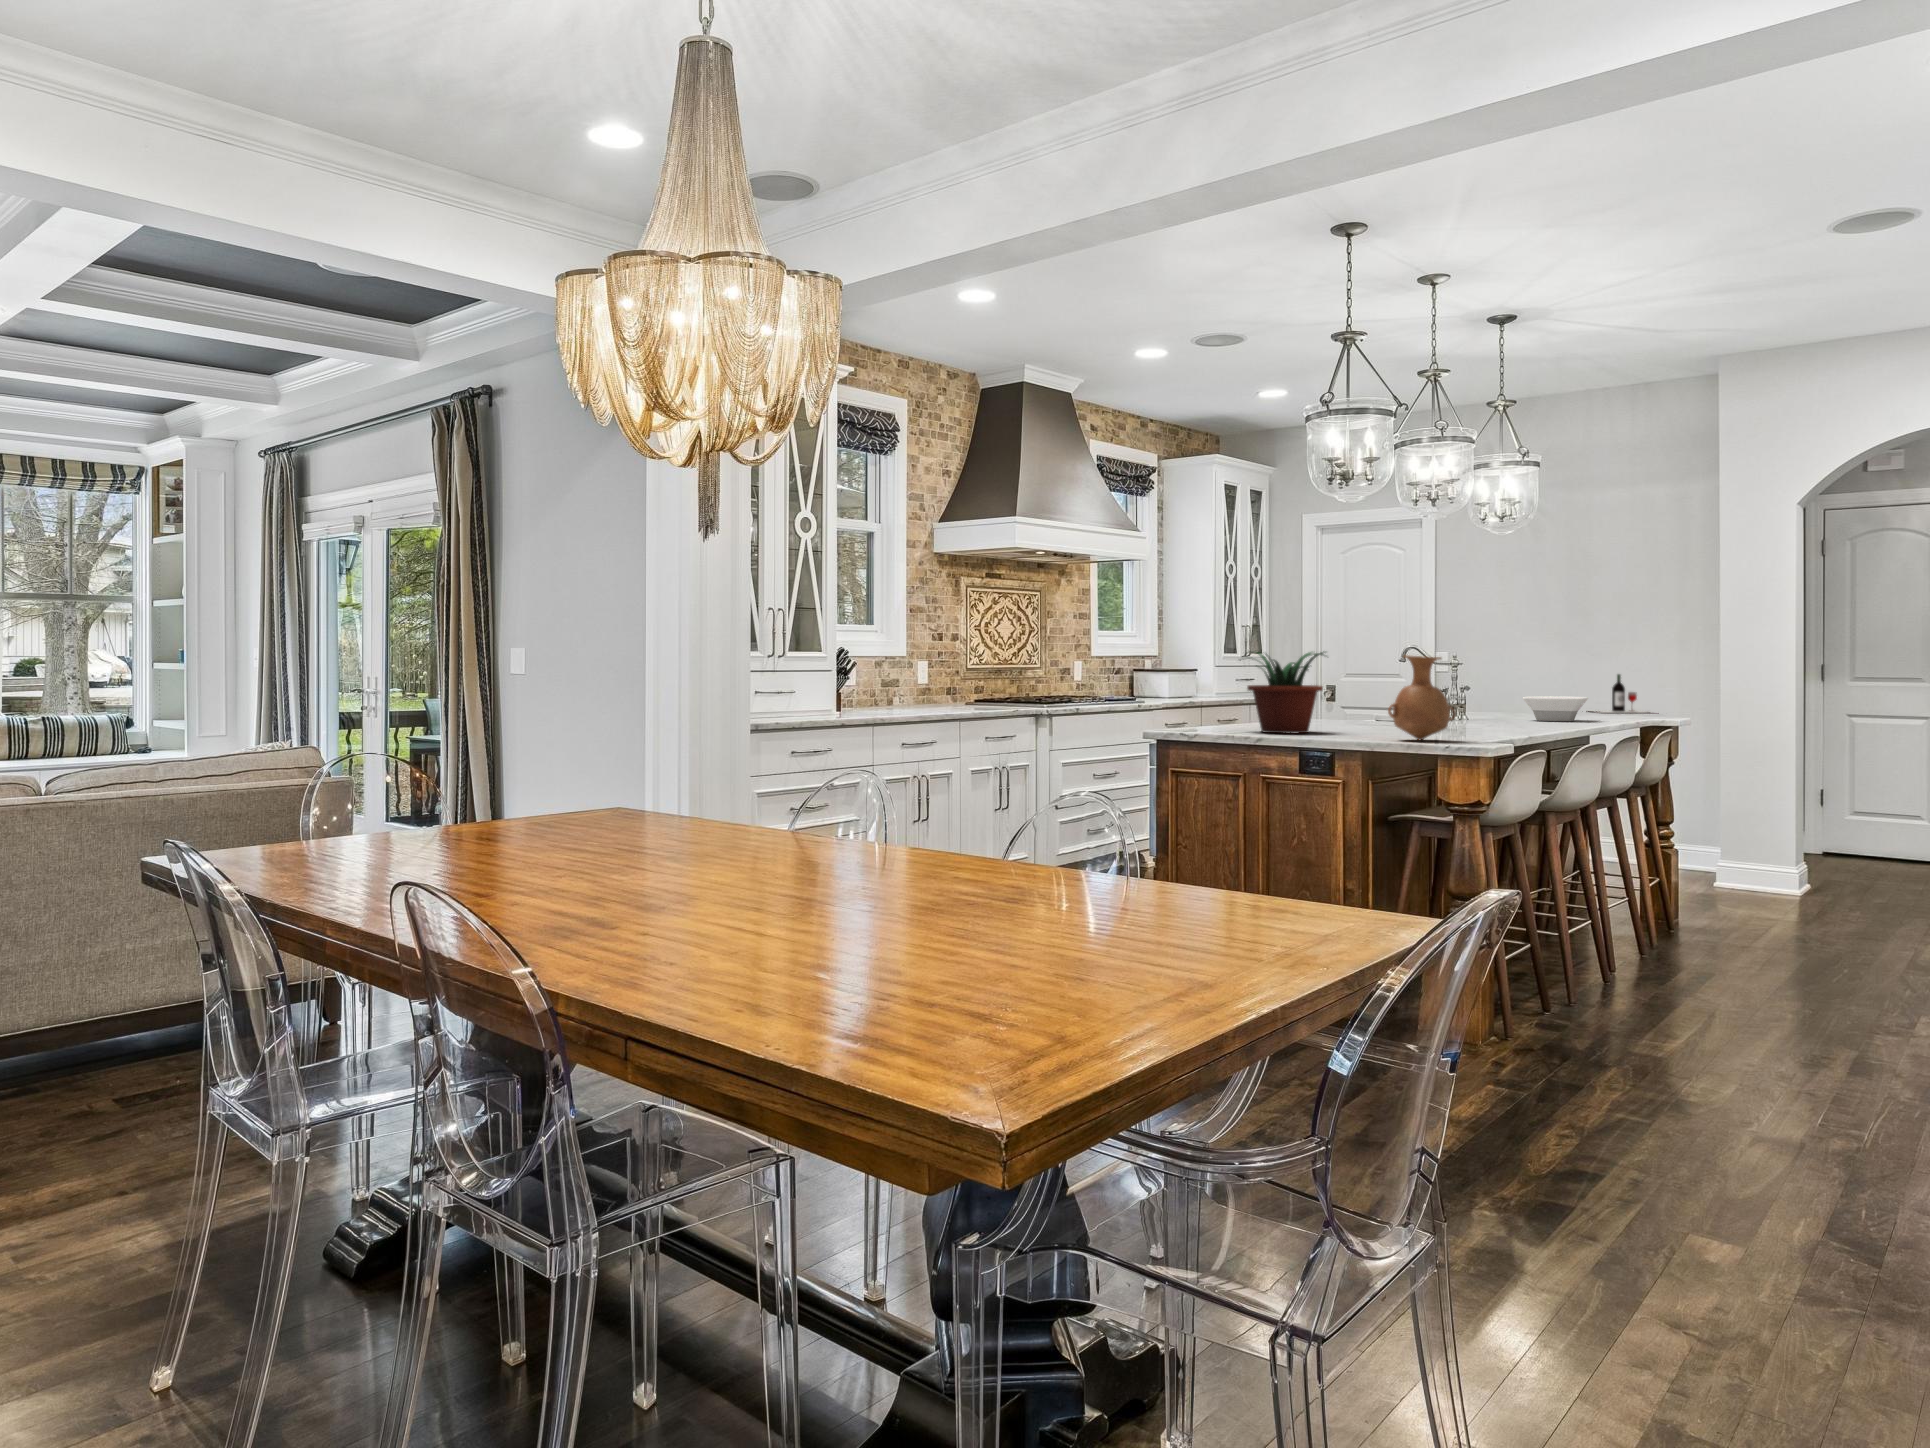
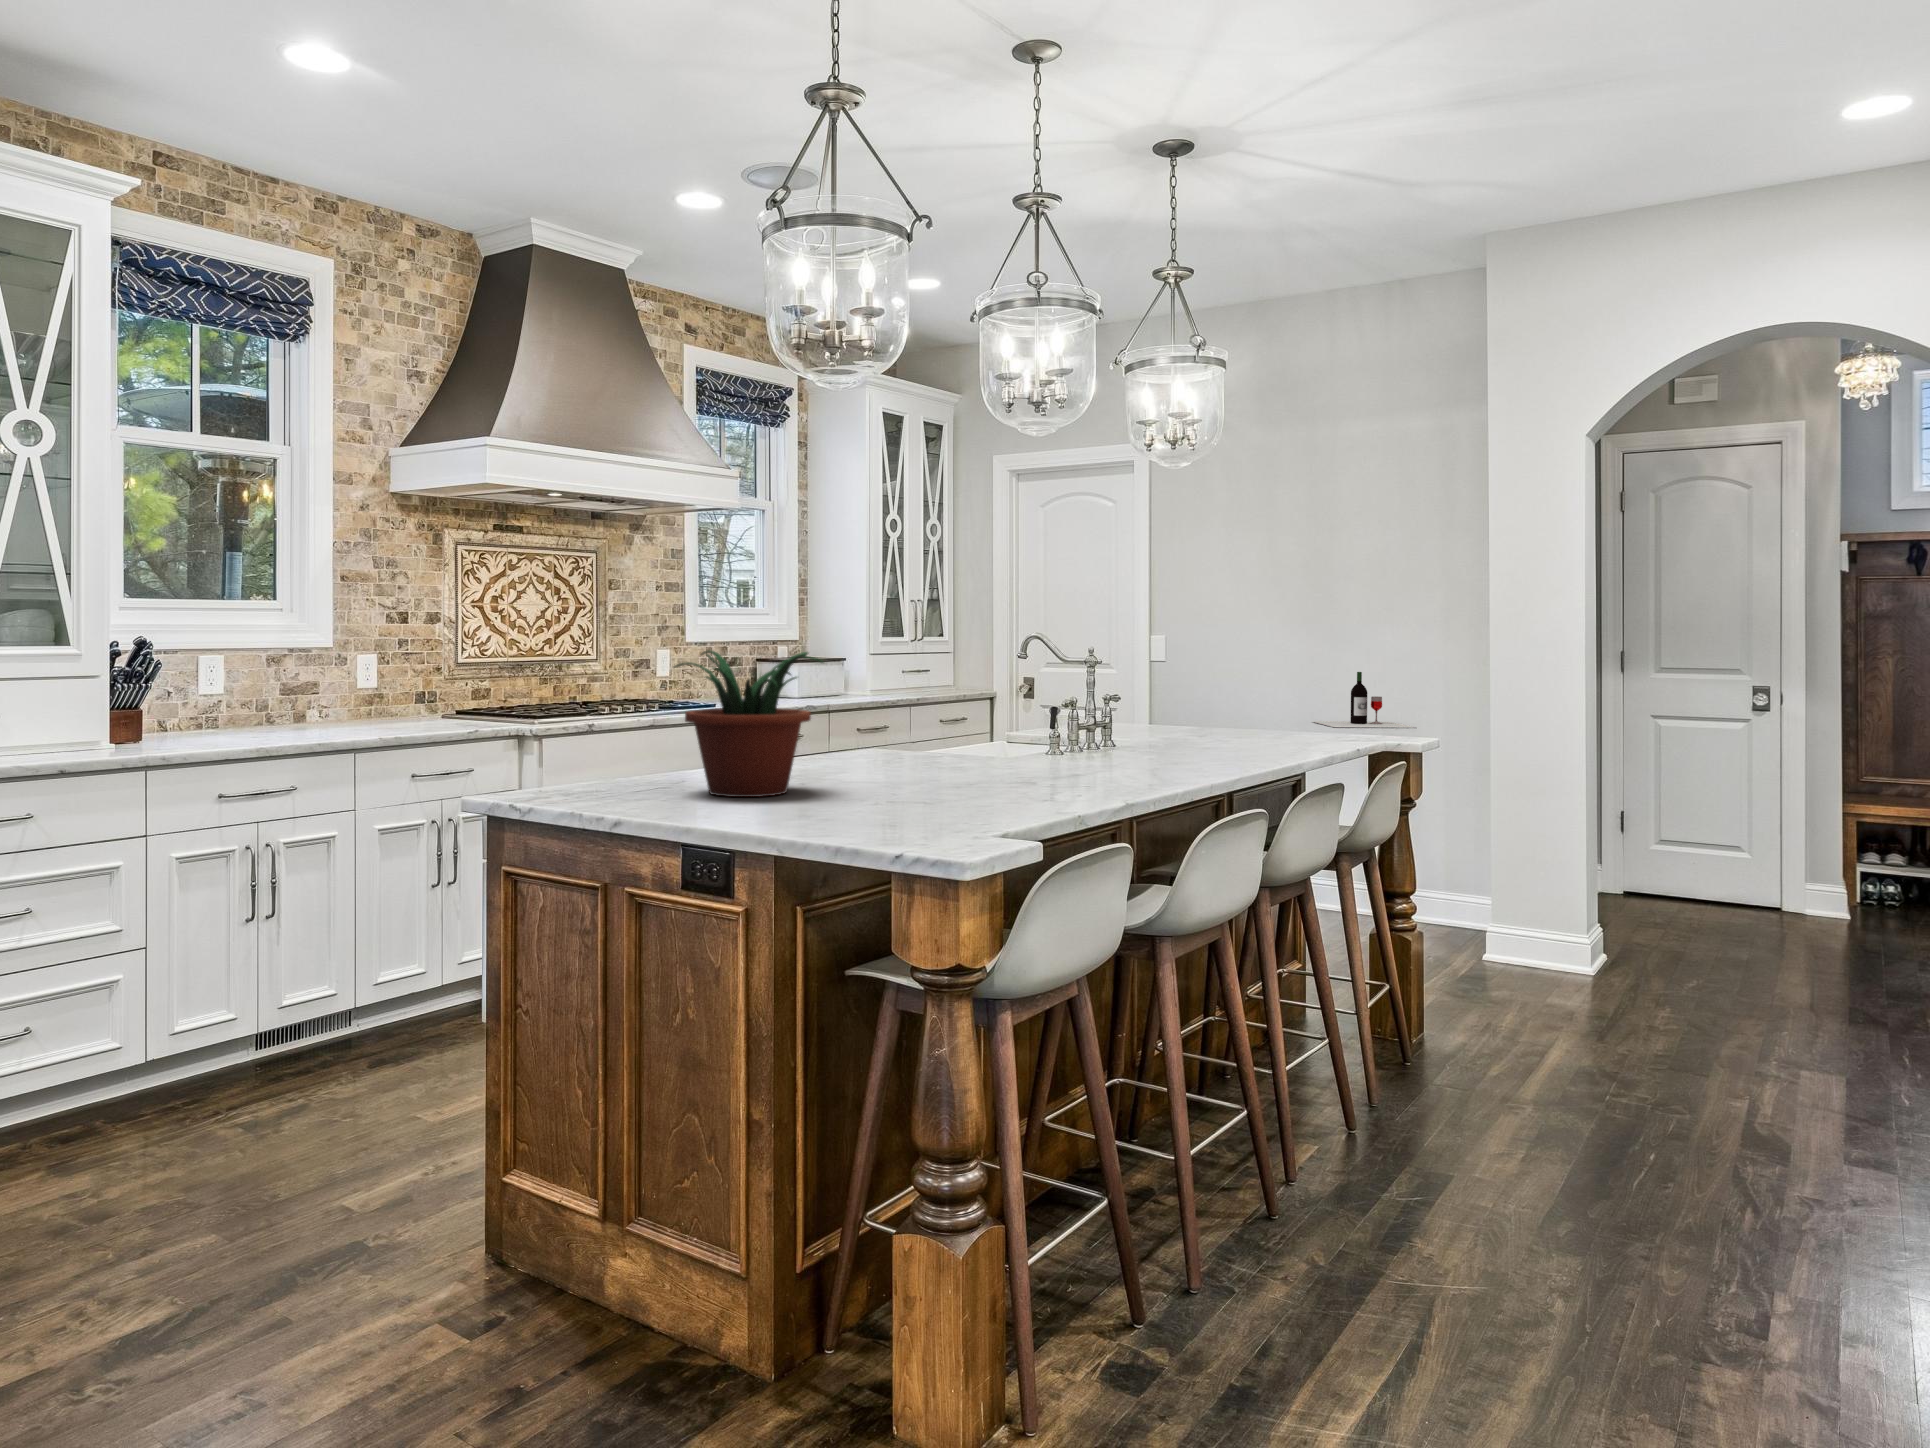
vase: present [1388,655,1456,740] -> none [856,666,979,825]
bowl: present [1523,696,1588,721] -> none [1200,711,1292,751]

